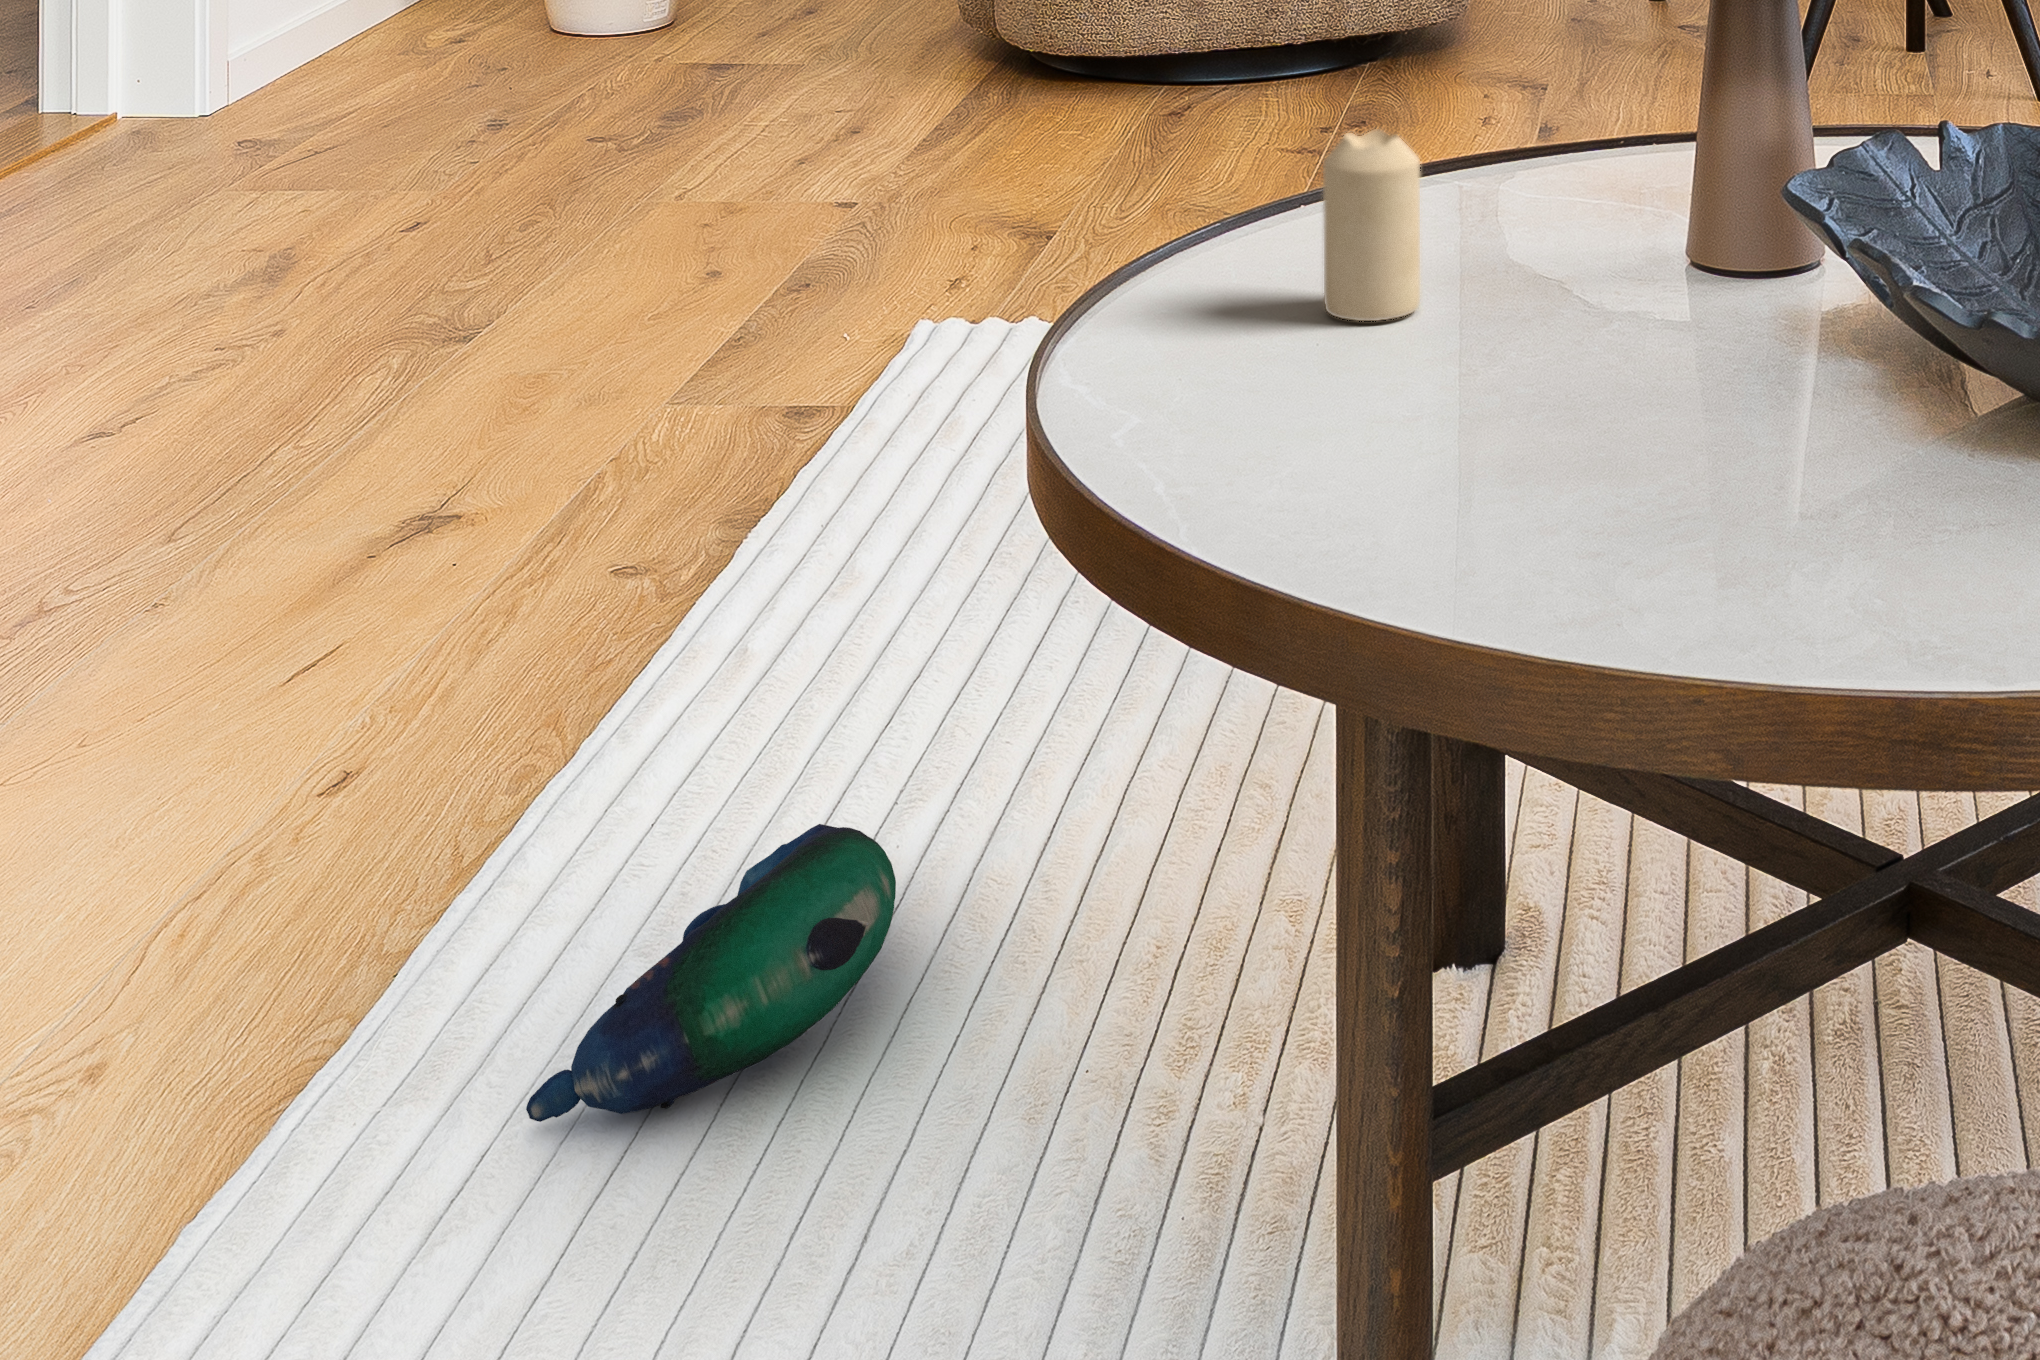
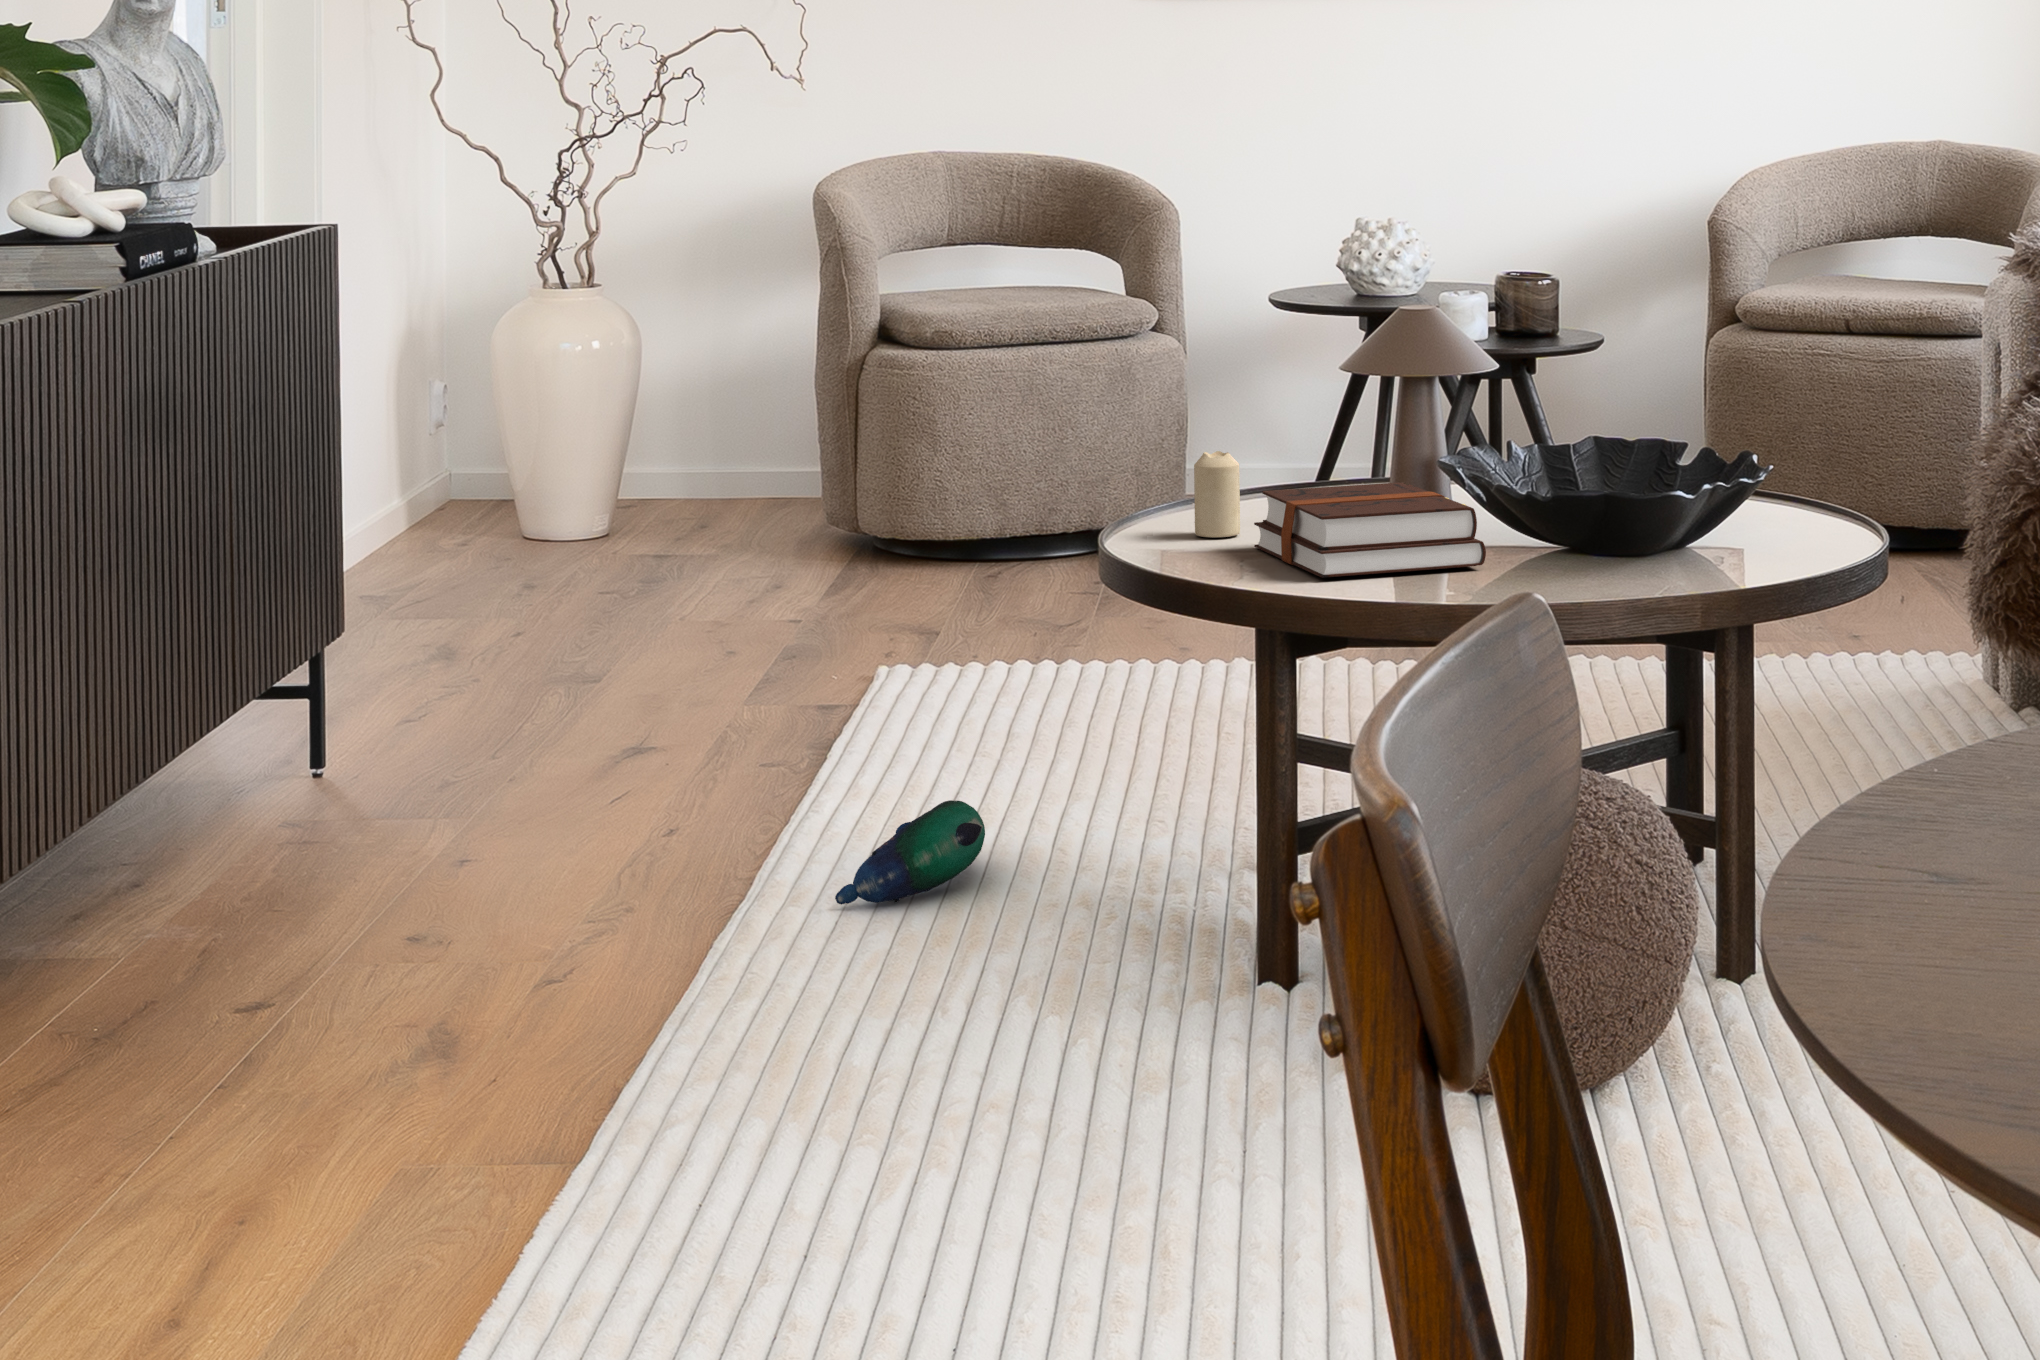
hardback book: none [1439,214,1955,516] -> present [1254,482,1486,578]

